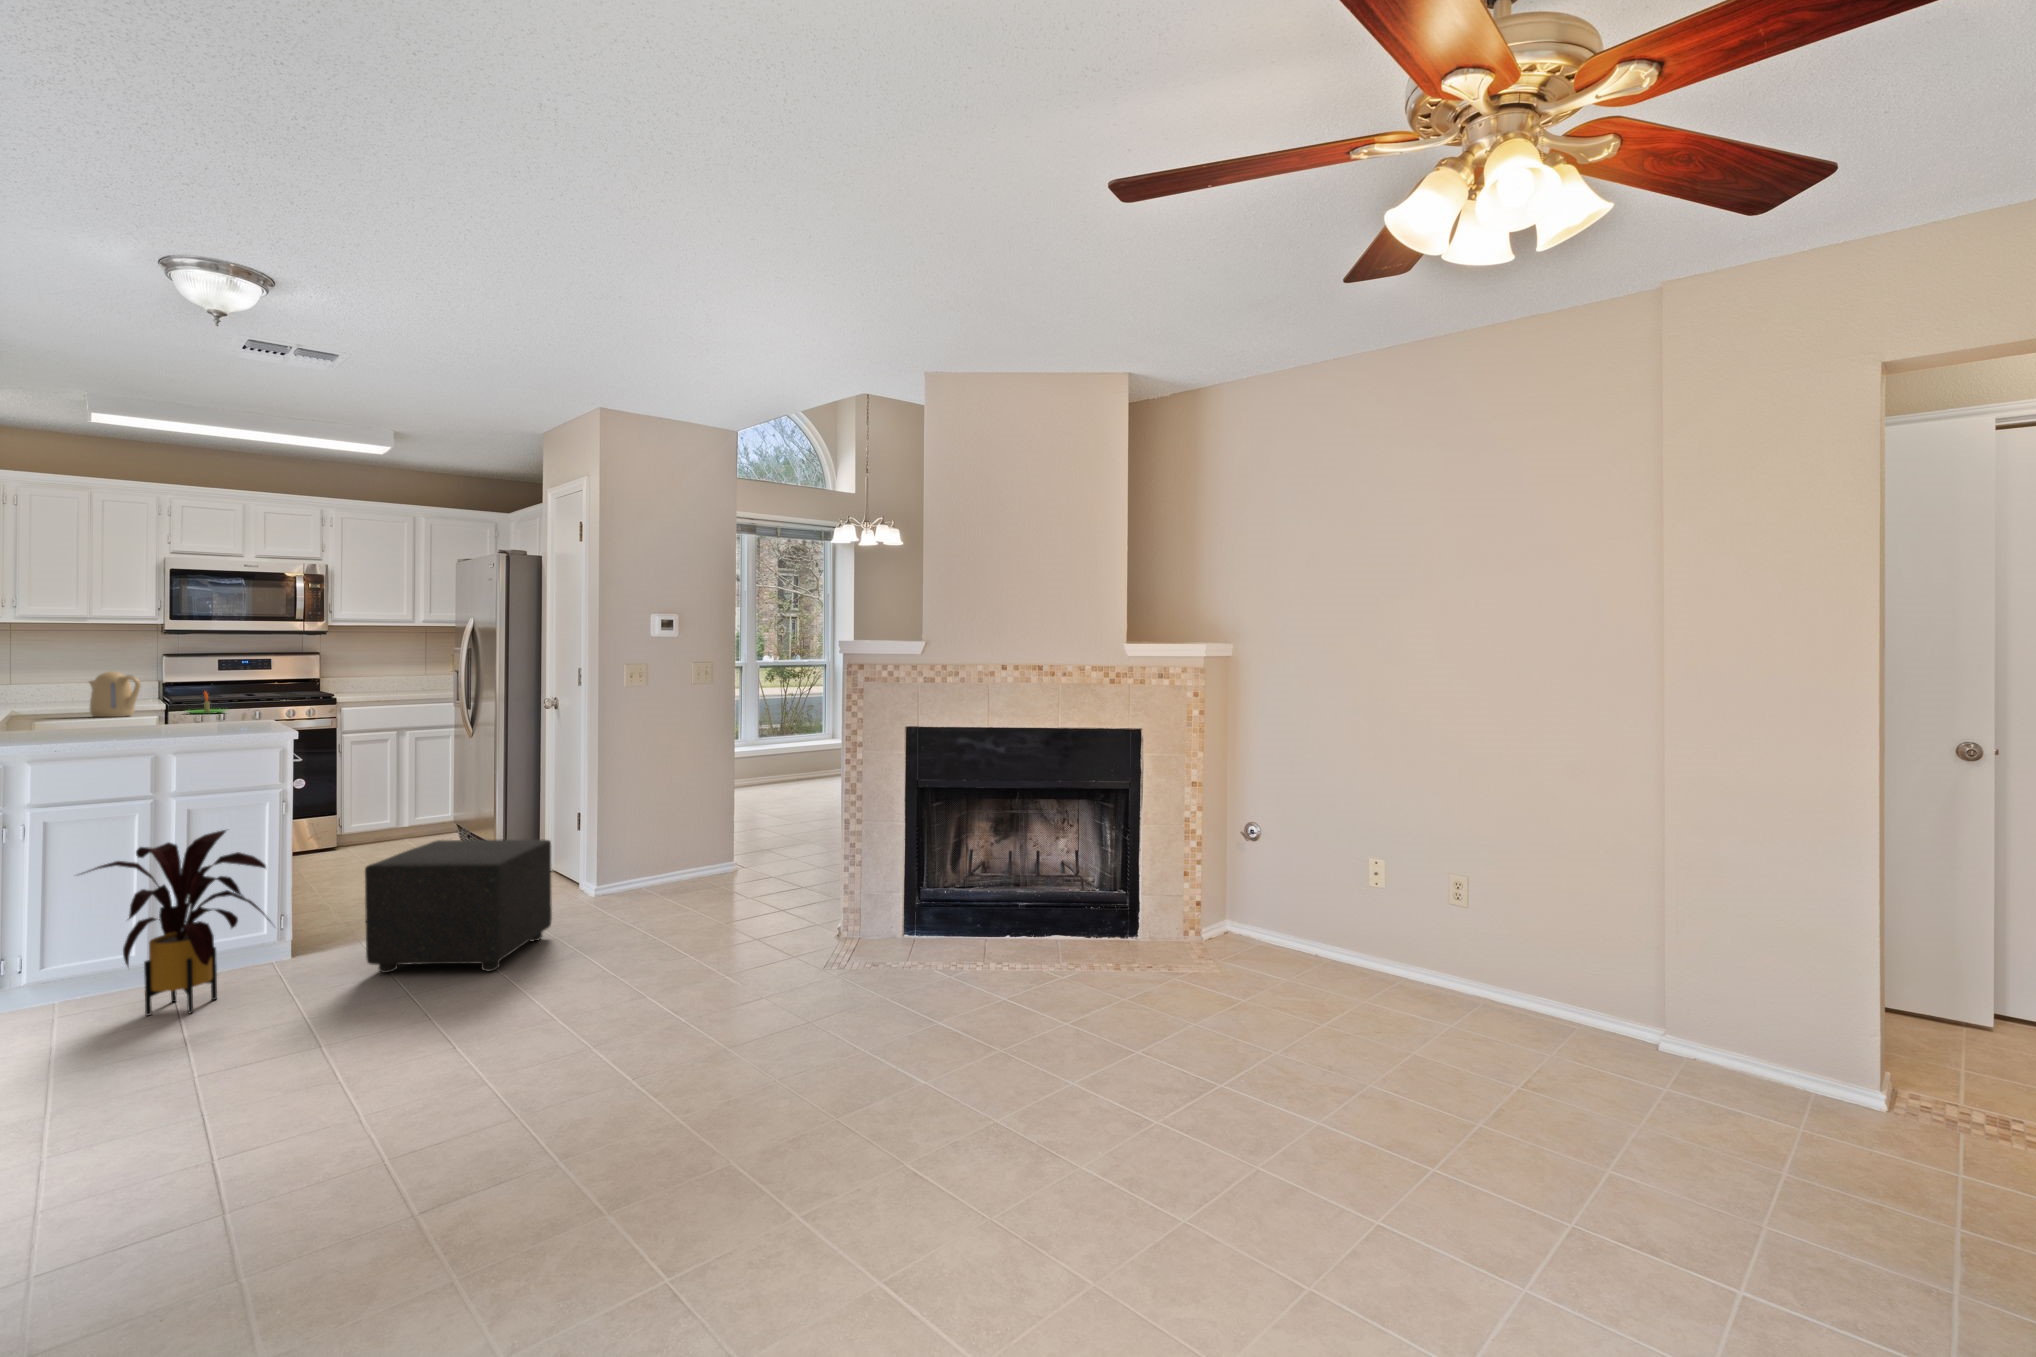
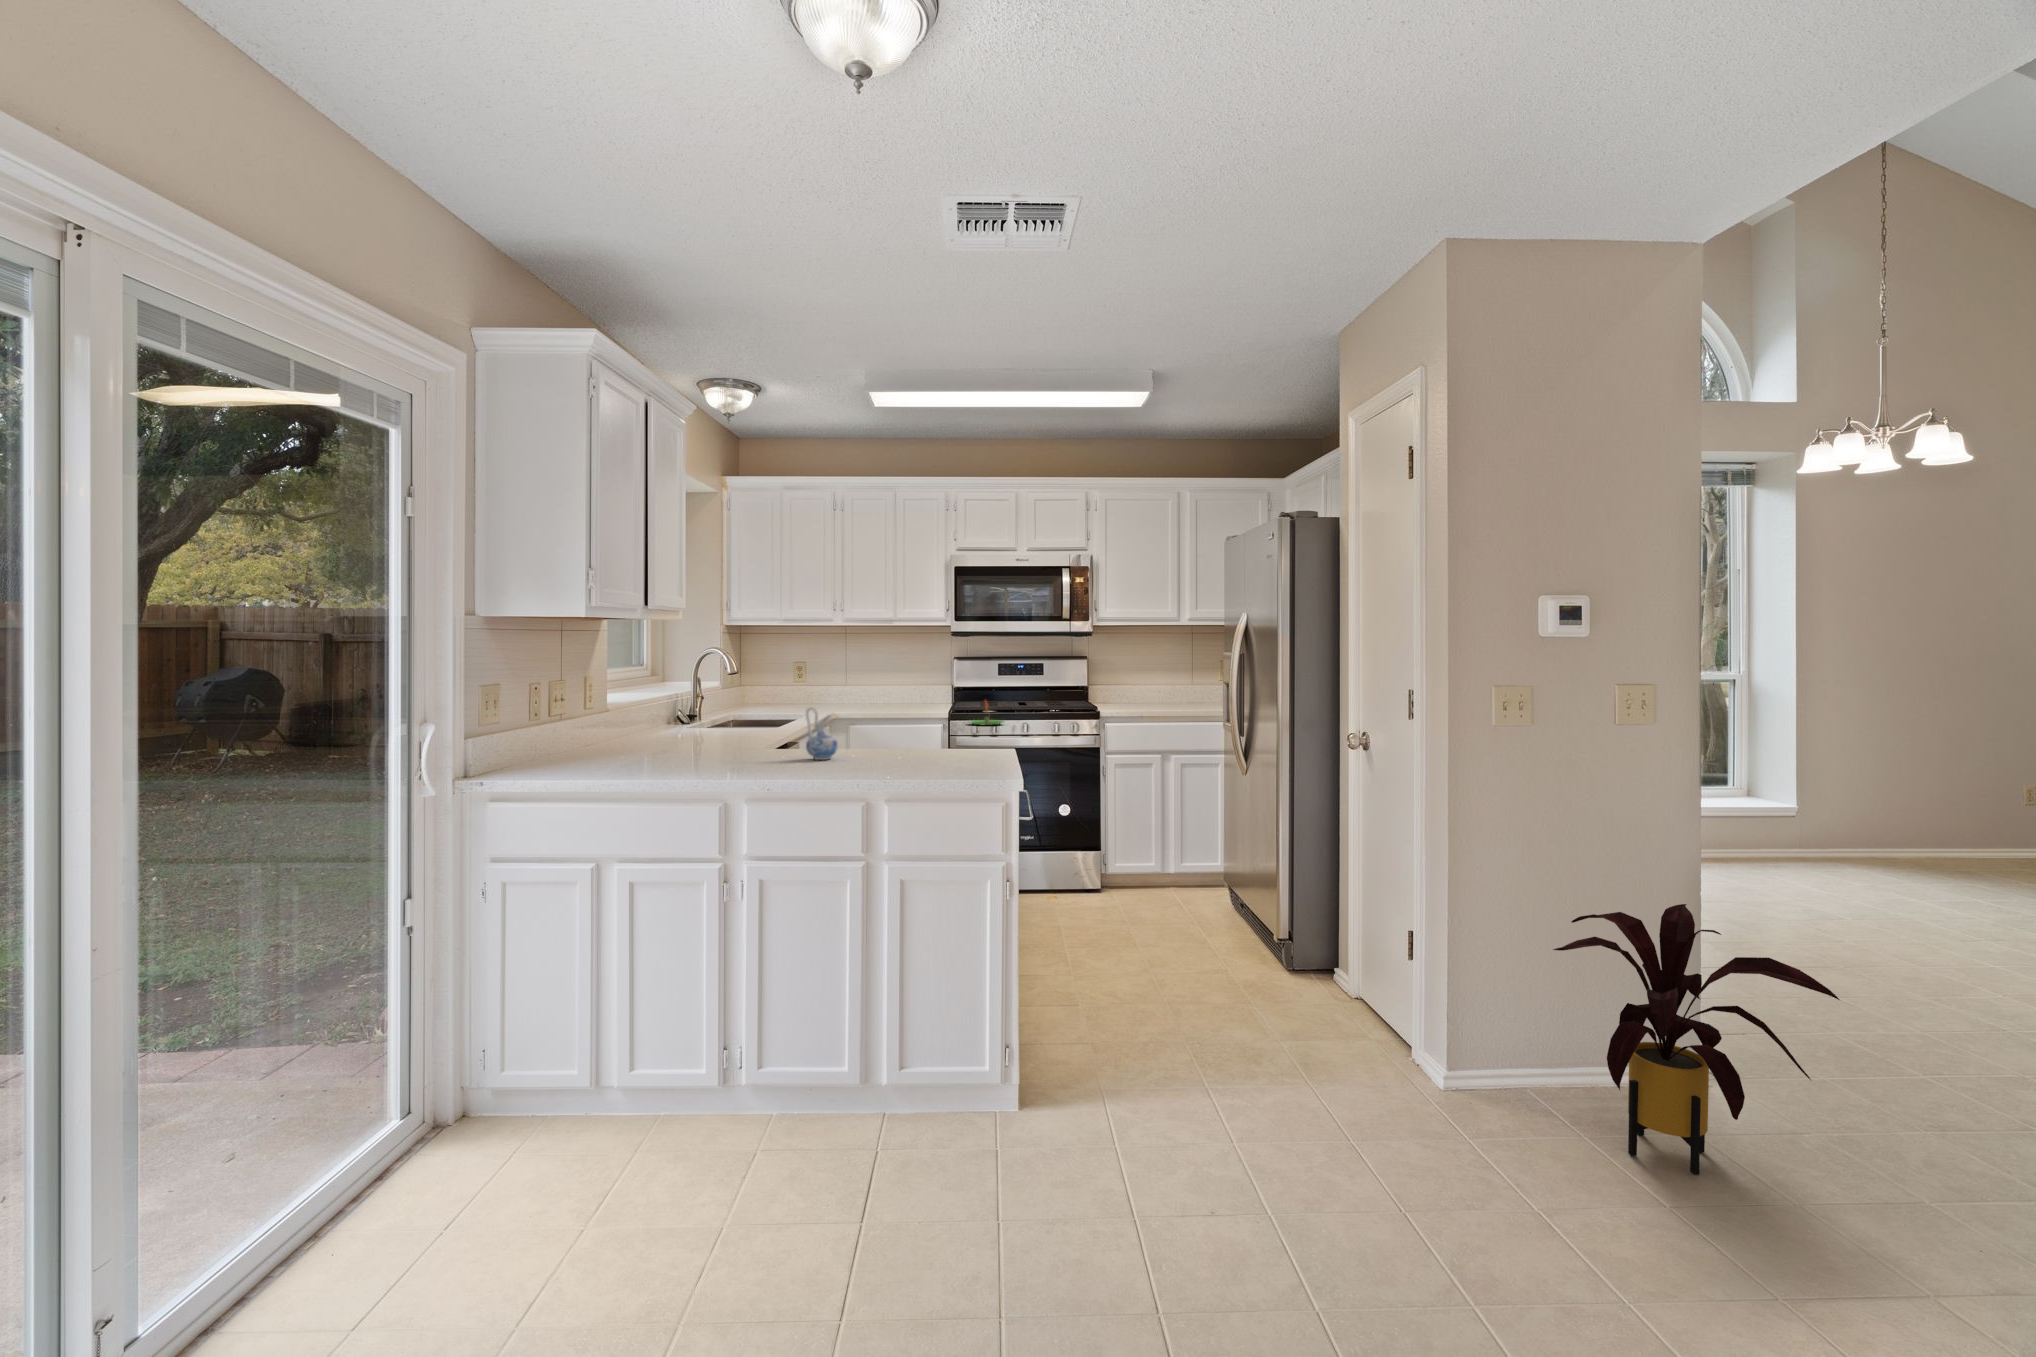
kettle: present [89,671,141,717] -> none [892,679,930,727]
ceramic pitcher: none [43,688,81,733] -> present [806,707,837,760]
house plant: present [84,830,271,1015] -> present [1553,904,1840,1175]
ottoman: present [365,839,552,973] -> none [1093,973,1383,1288]

